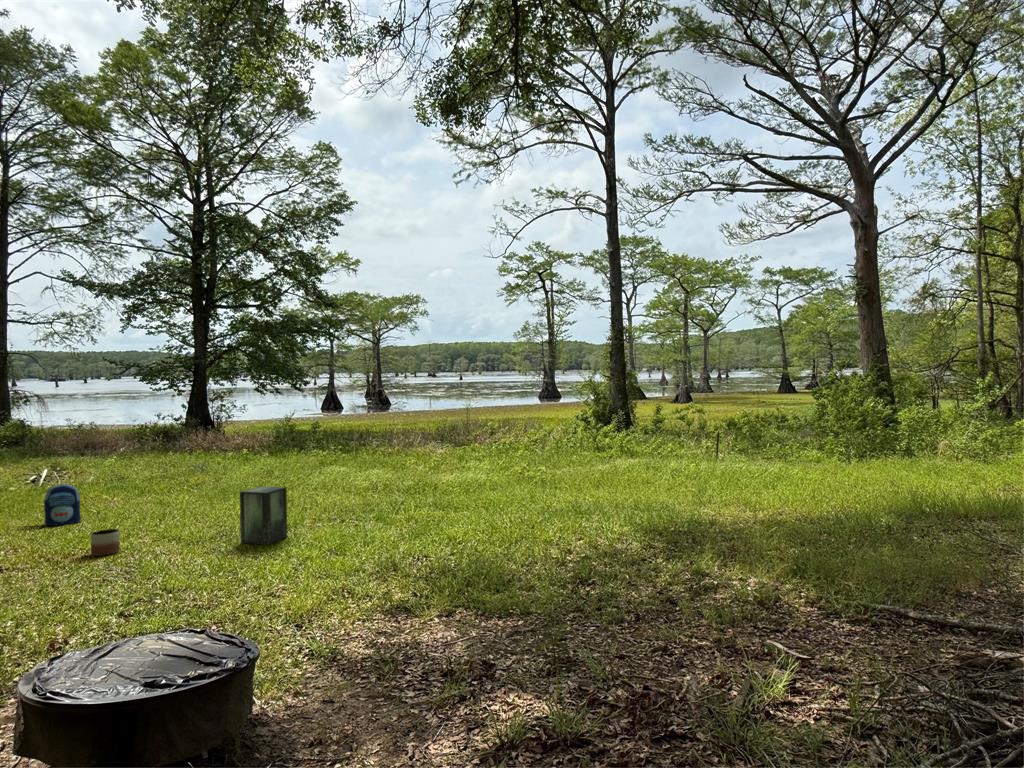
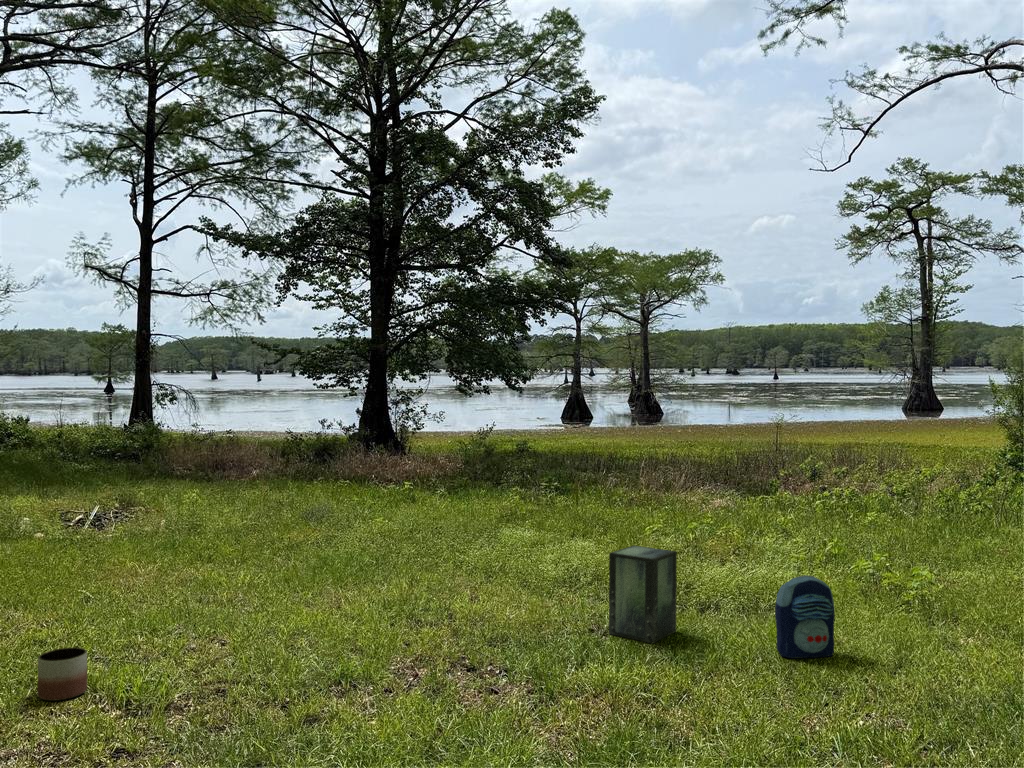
backpack: present [44,484,81,526] -> present [775,575,835,659]
storage box: present [240,486,287,545] -> present [609,545,677,643]

